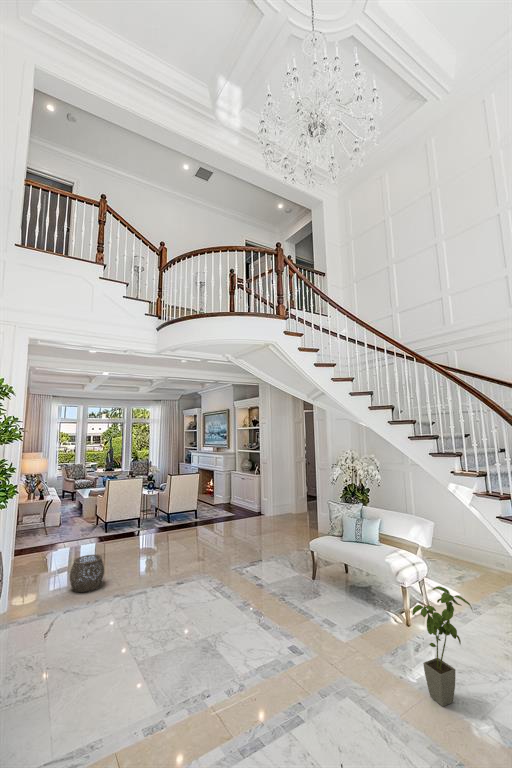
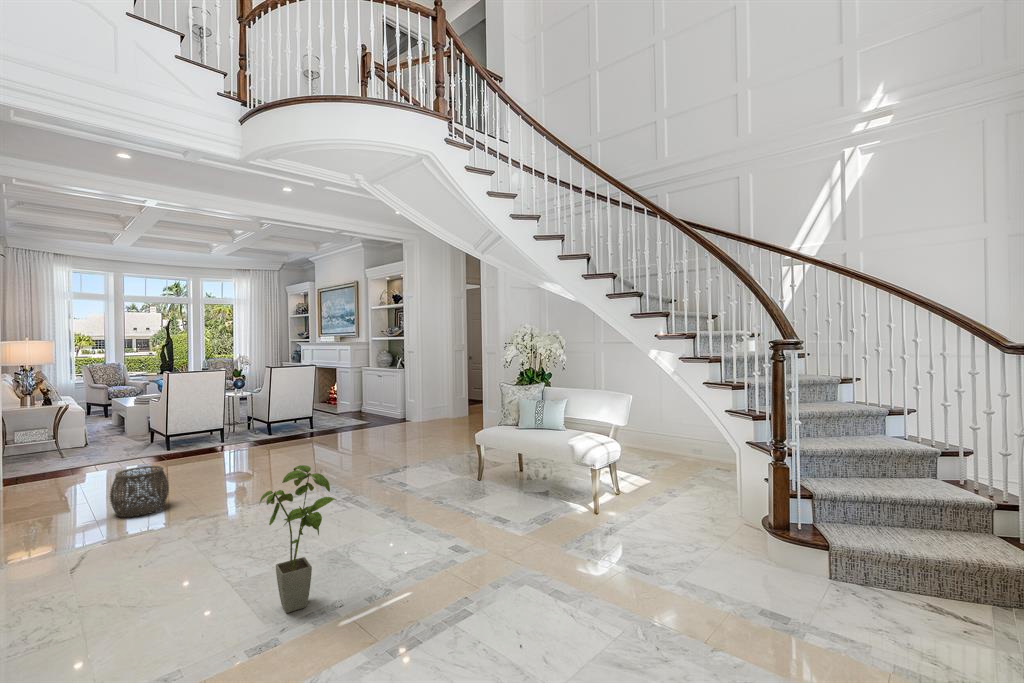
house plant: present [412,586,472,706] -> present [260,465,336,613]

